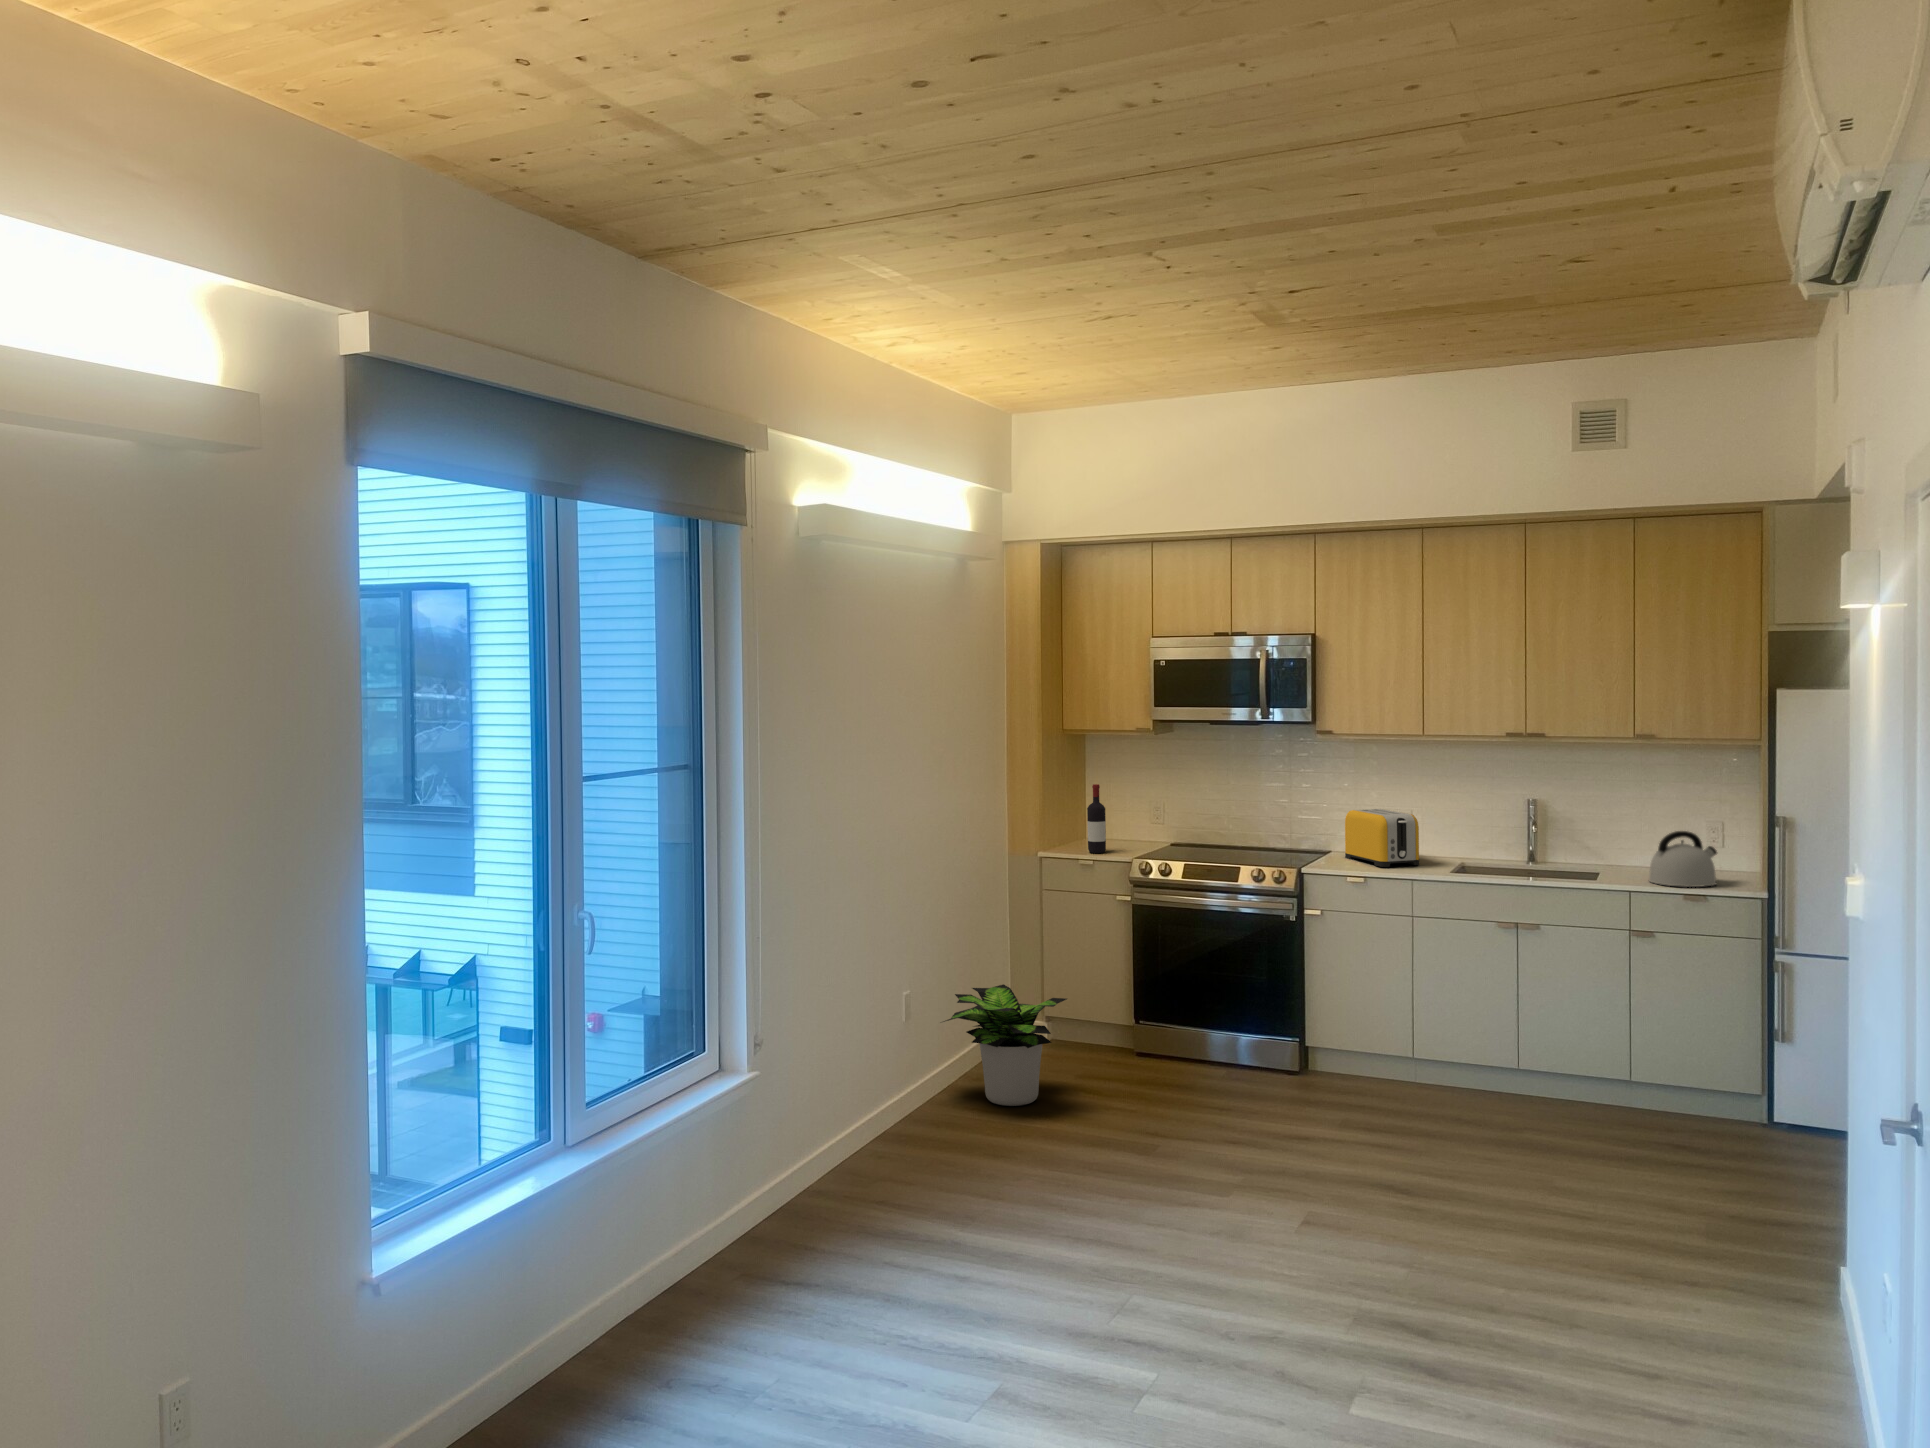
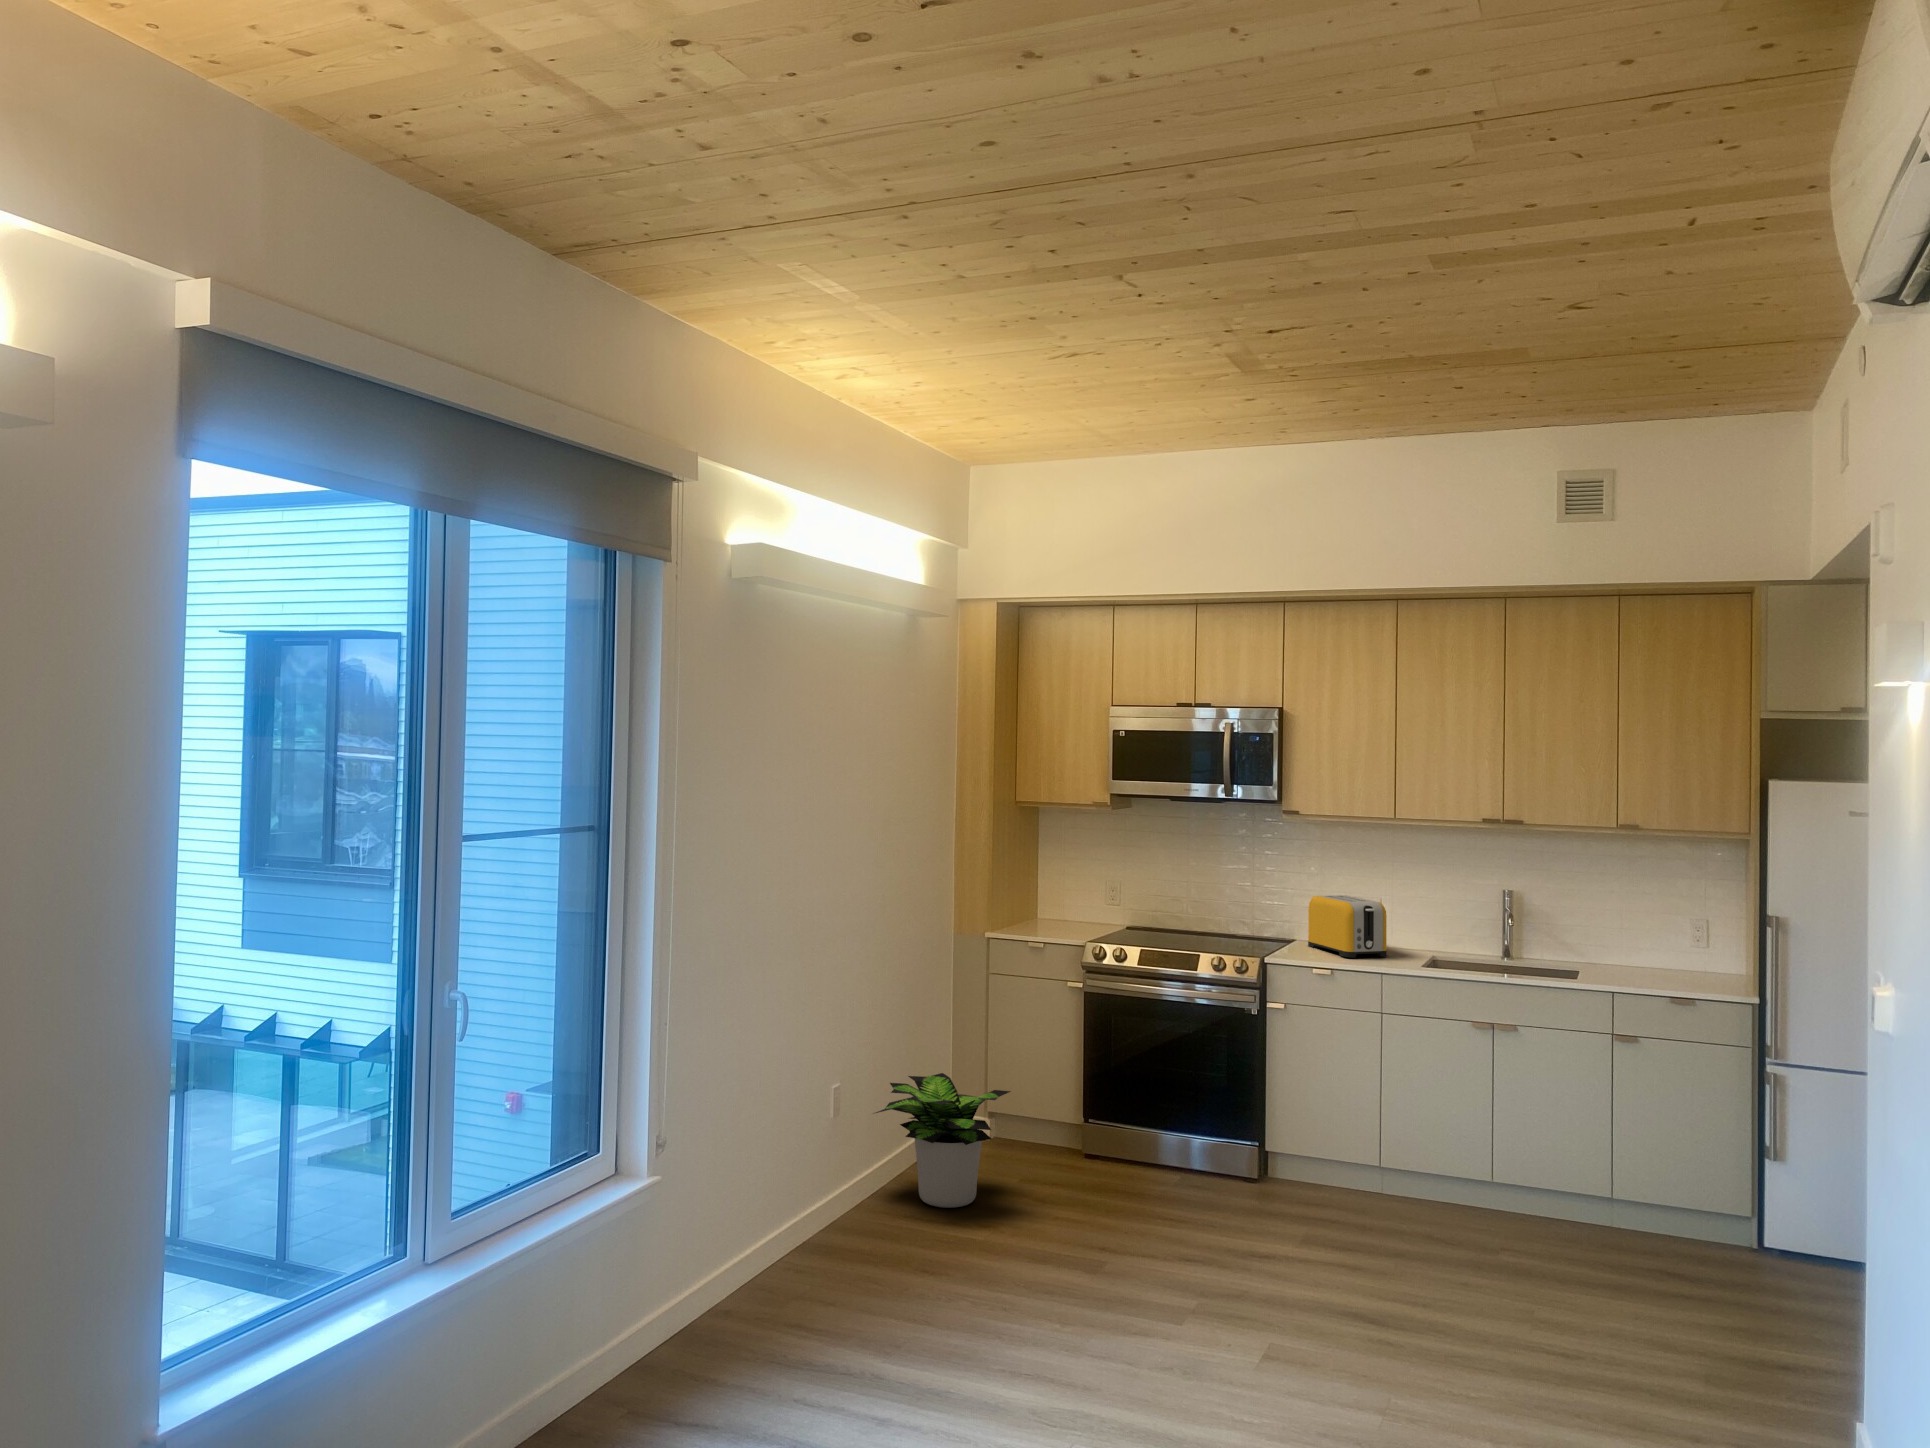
wine bottle: present [1087,784,1106,853] -> none [1038,860,1057,933]
kettle: present [1649,831,1717,887] -> none [1630,929,1703,989]

